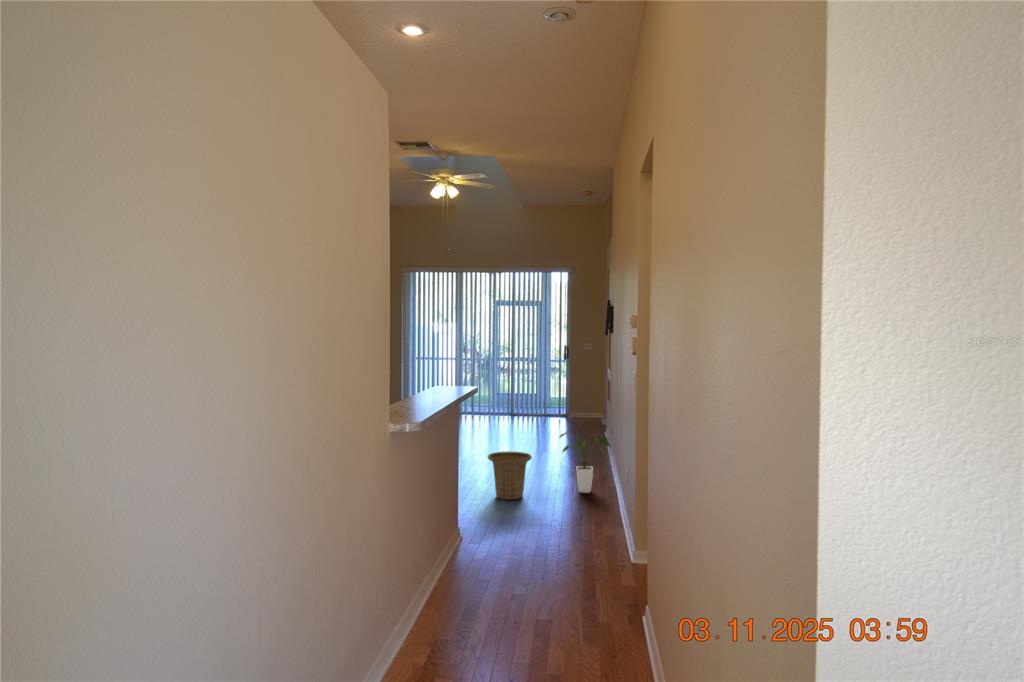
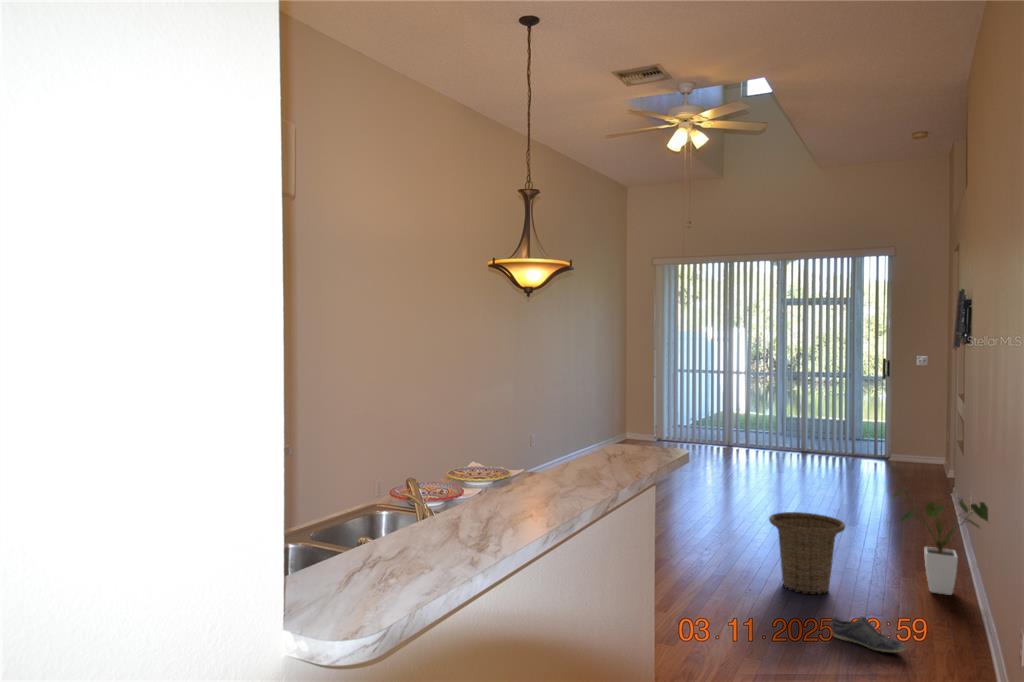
shoe: none [522,505,560,522] -> present [831,616,906,652]

